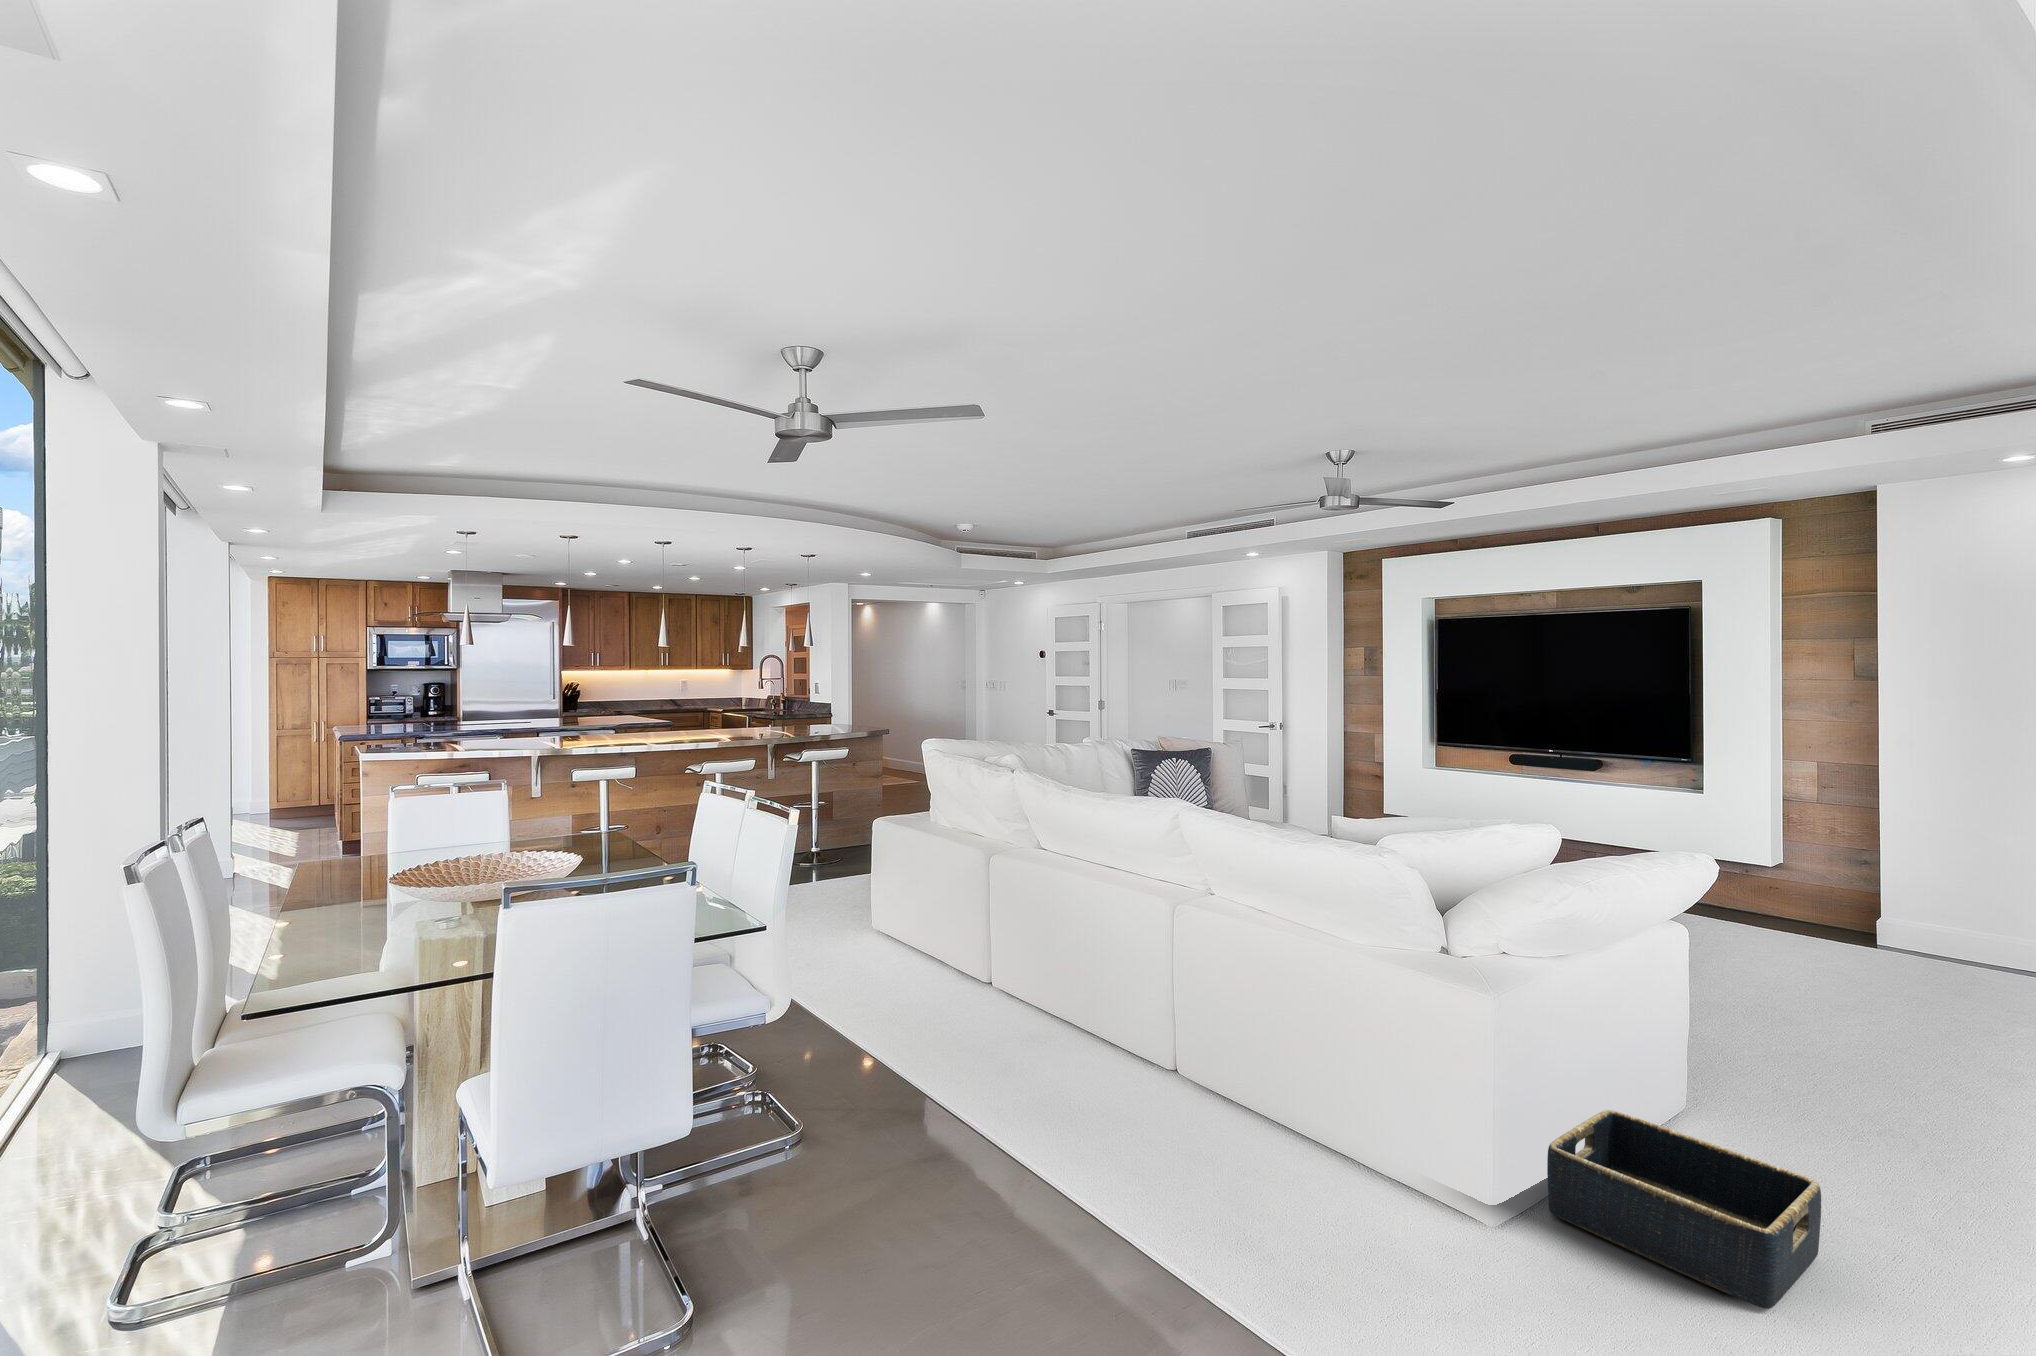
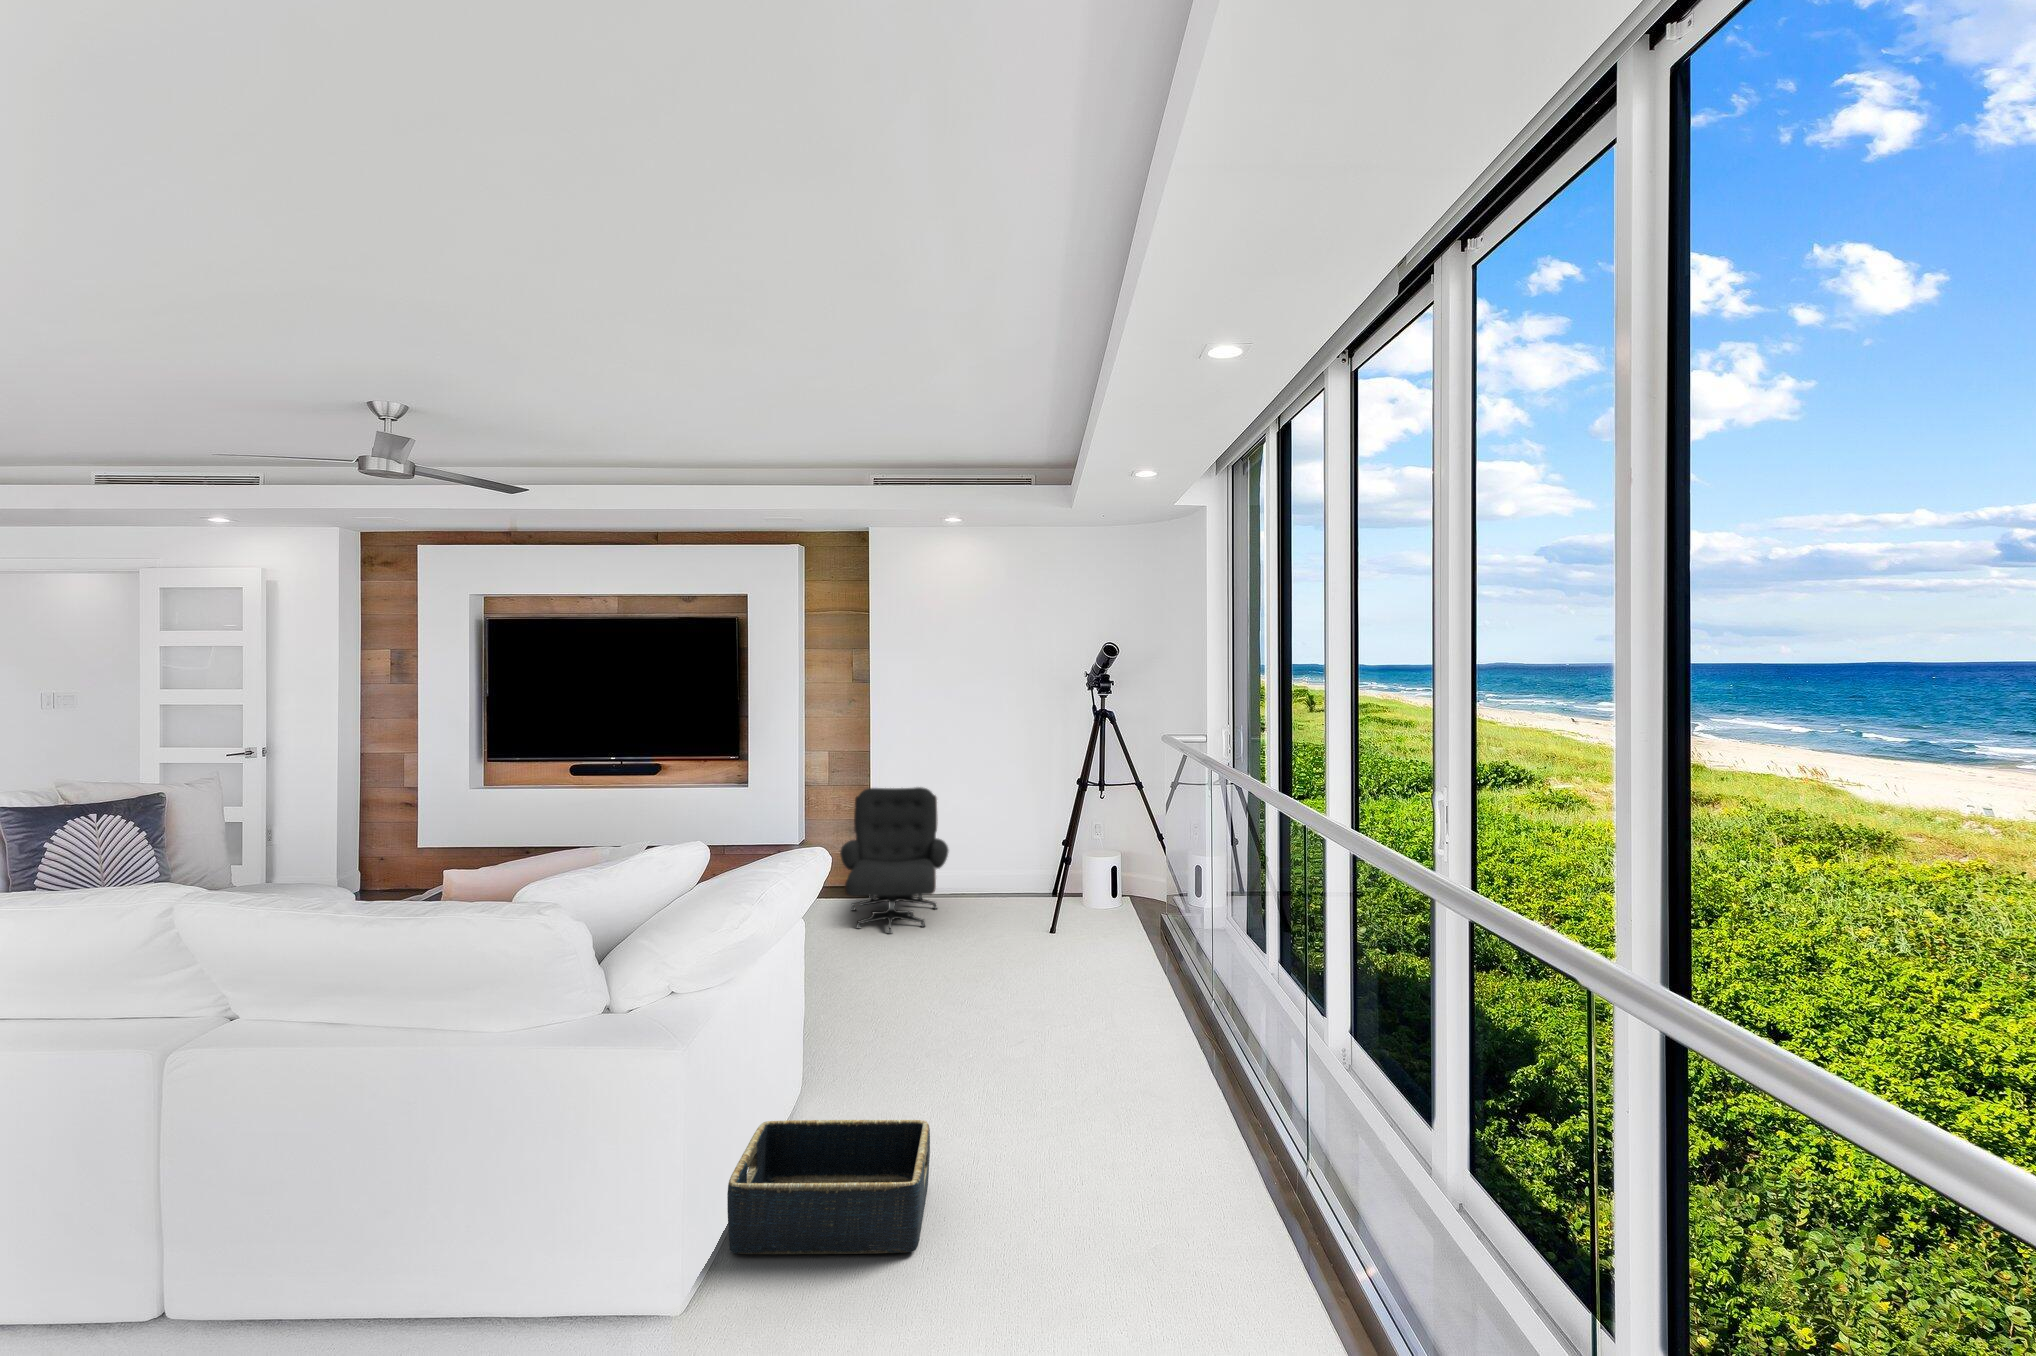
lounge chair: none [1818,809,2008,992] -> present [840,787,949,934]

